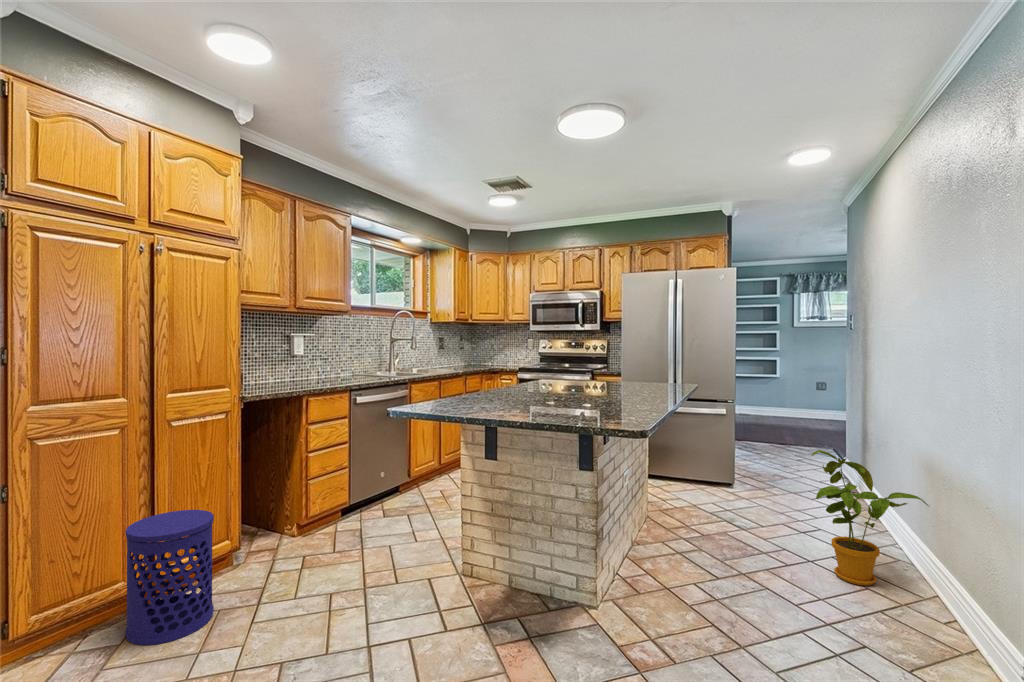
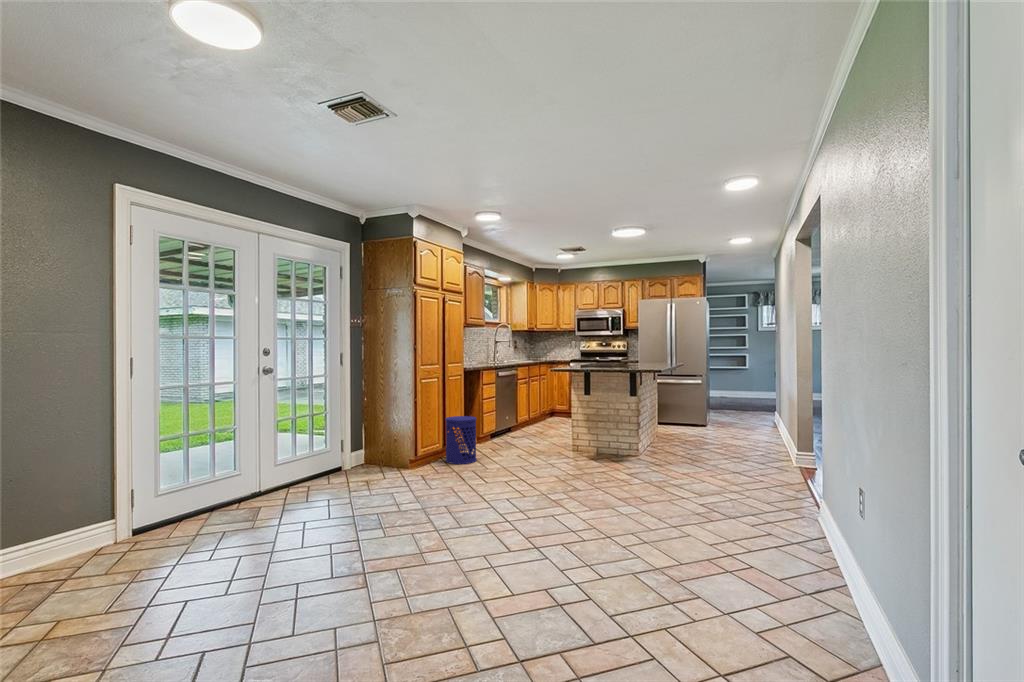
house plant: present [812,450,929,585] -> none [736,393,785,450]

